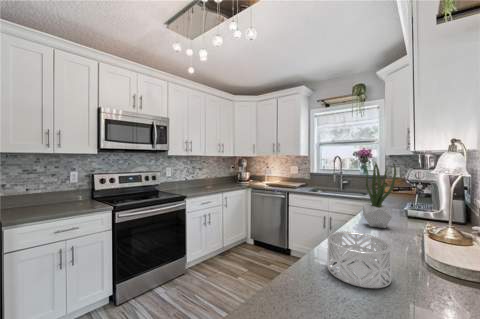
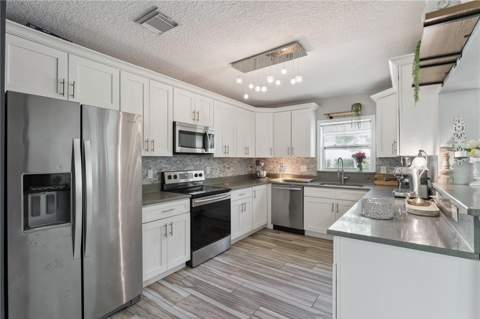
potted plant: present [363,163,396,228] -> none [370,162,390,202]

